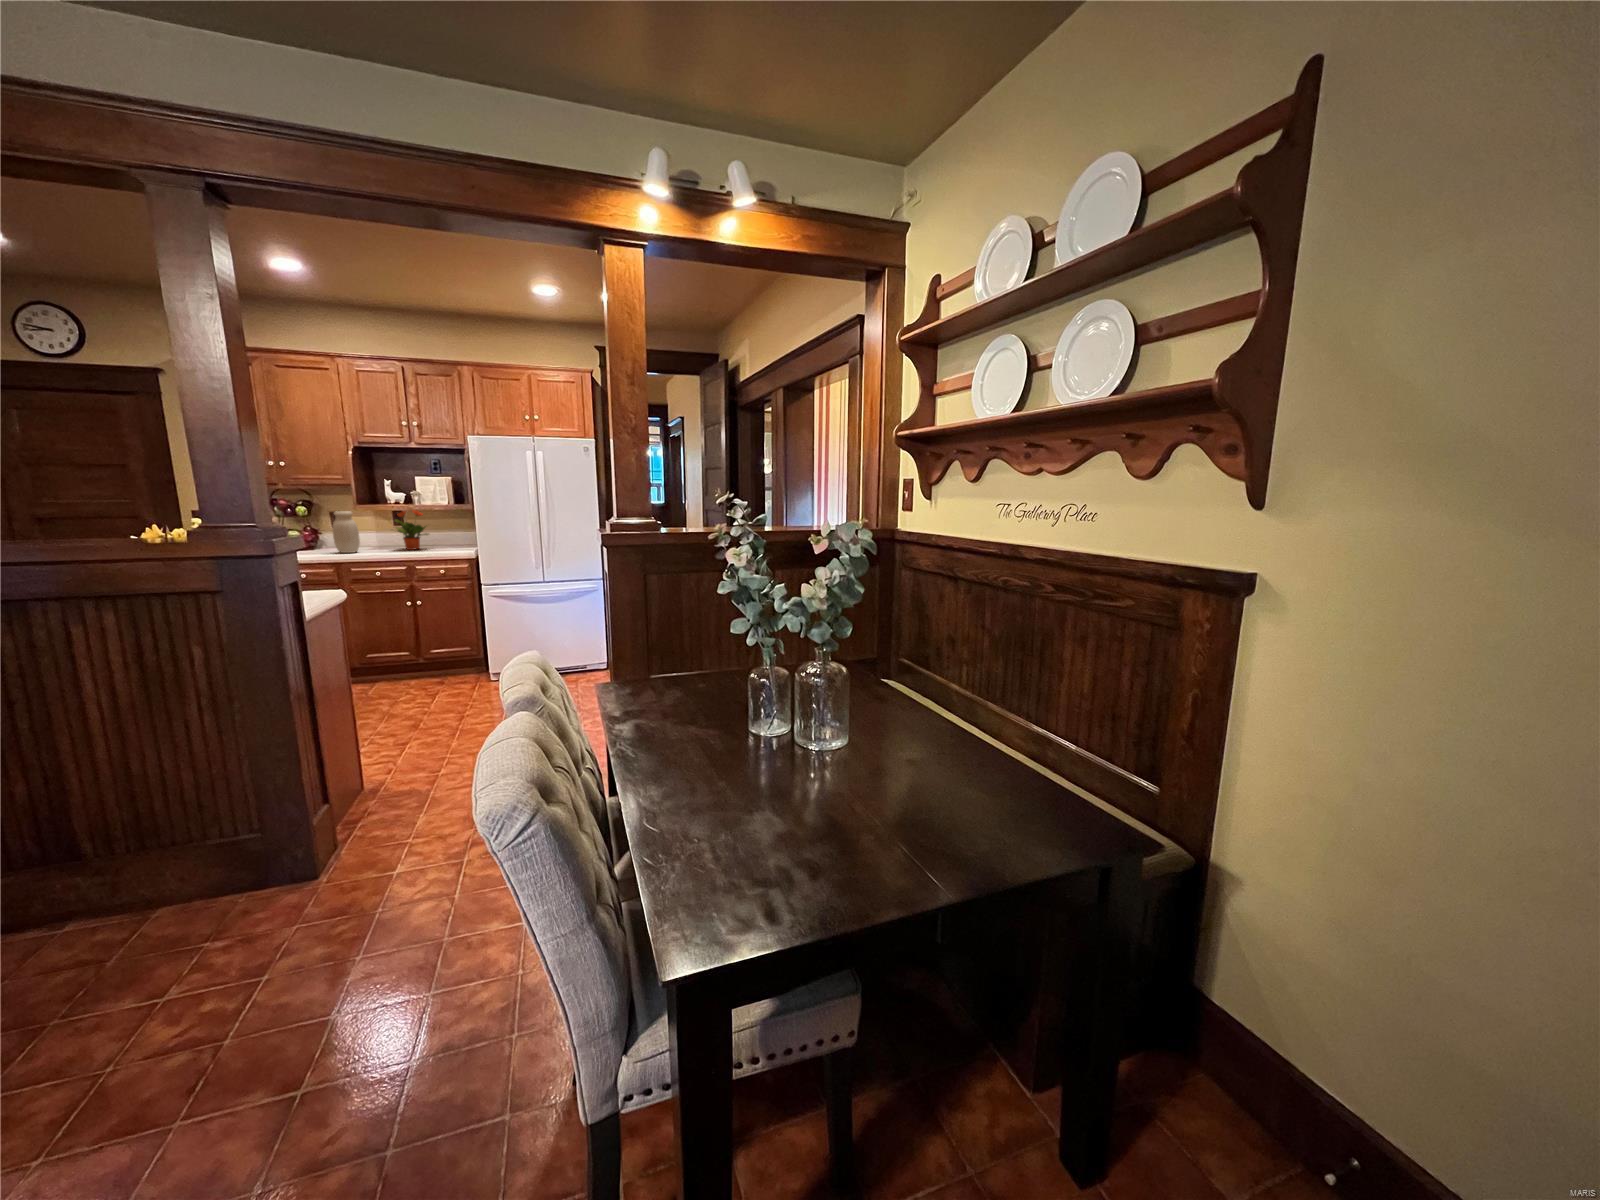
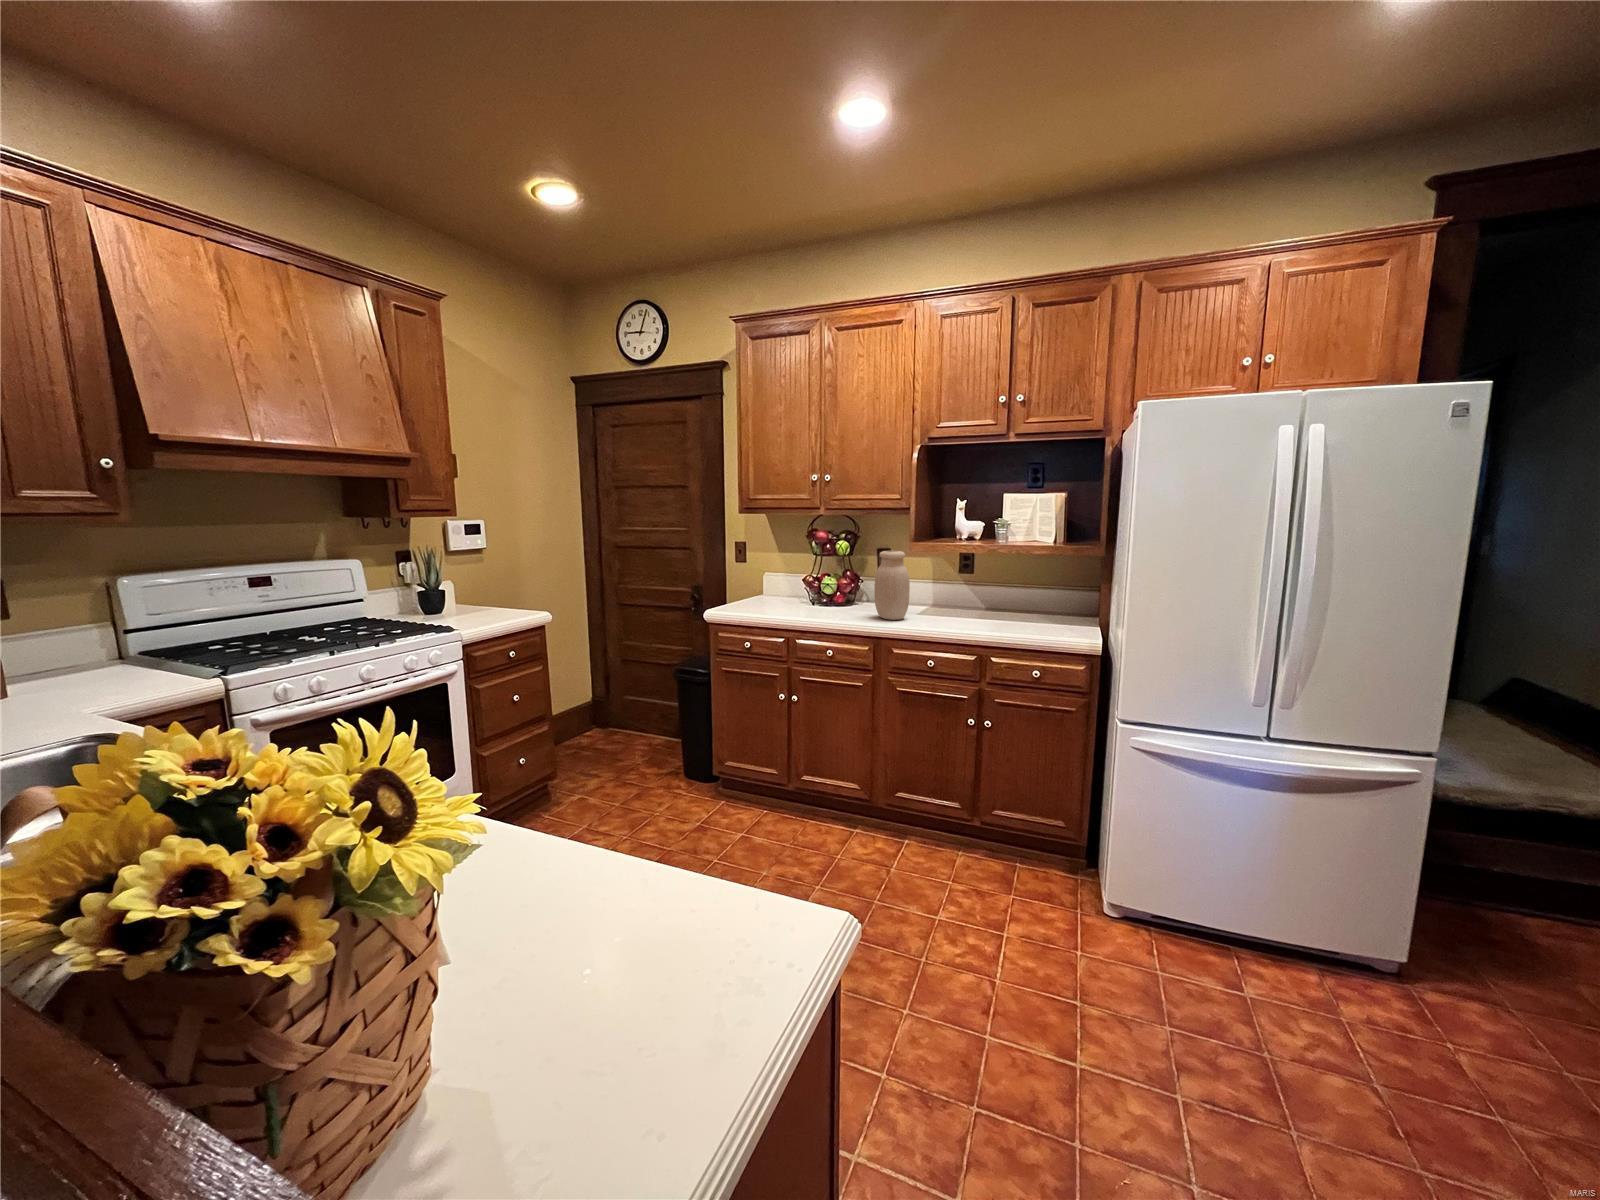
potted plant: present [395,510,428,550] -> none [954,552,1020,623]

